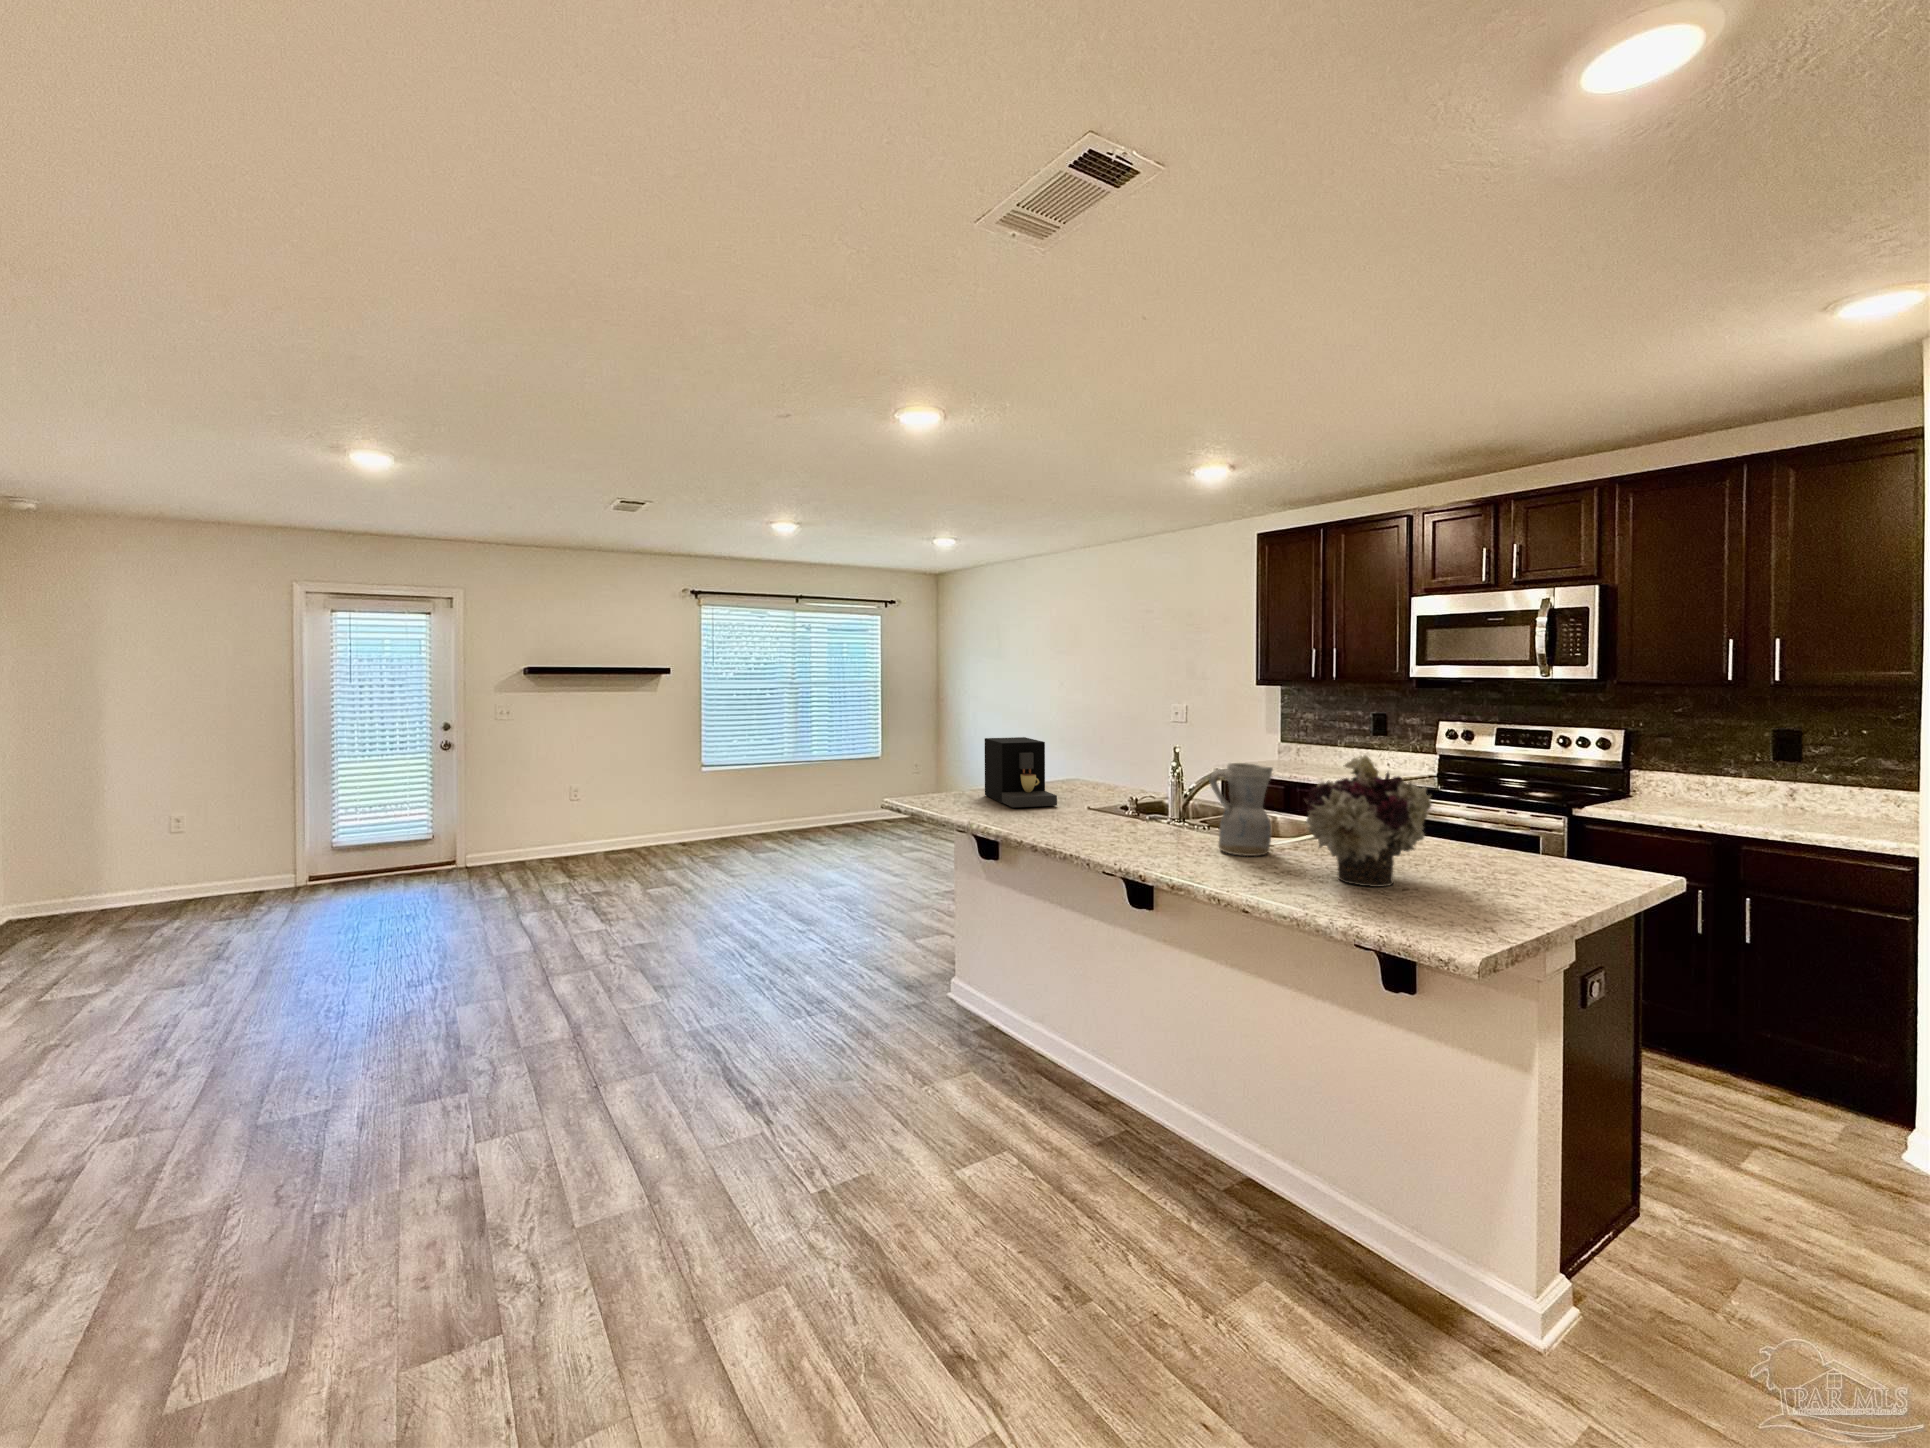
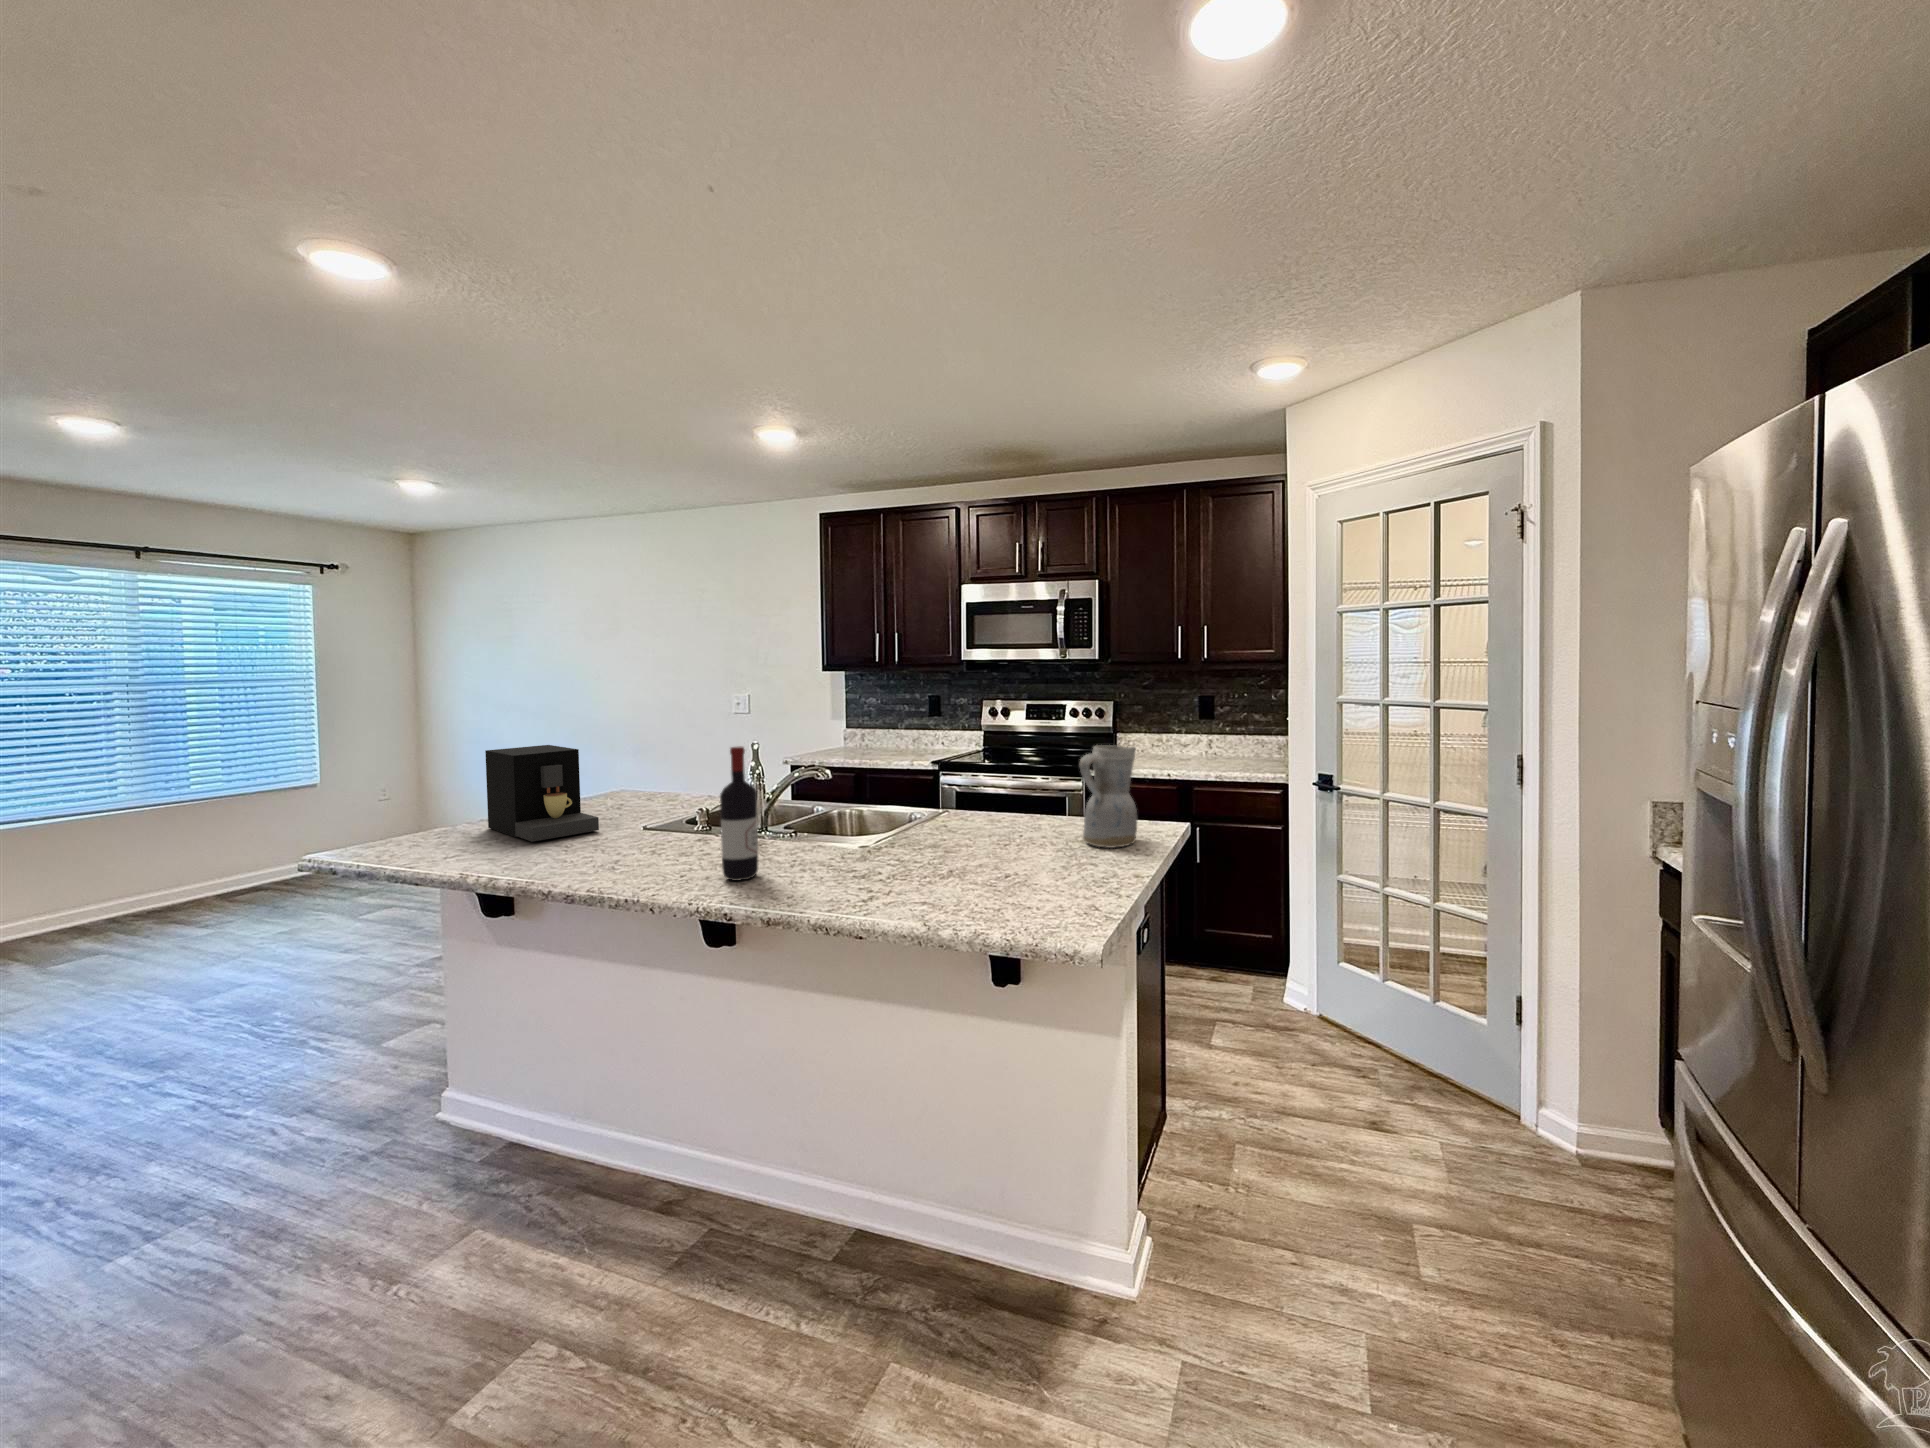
wine bottle: none [1142,747,1172,855] -> present [720,746,758,881]
flower arrangement: present [1304,755,1432,887] -> none [911,738,1031,880]
ceramic pitcher: present [1209,763,1273,856] -> present [1079,745,1137,848]

